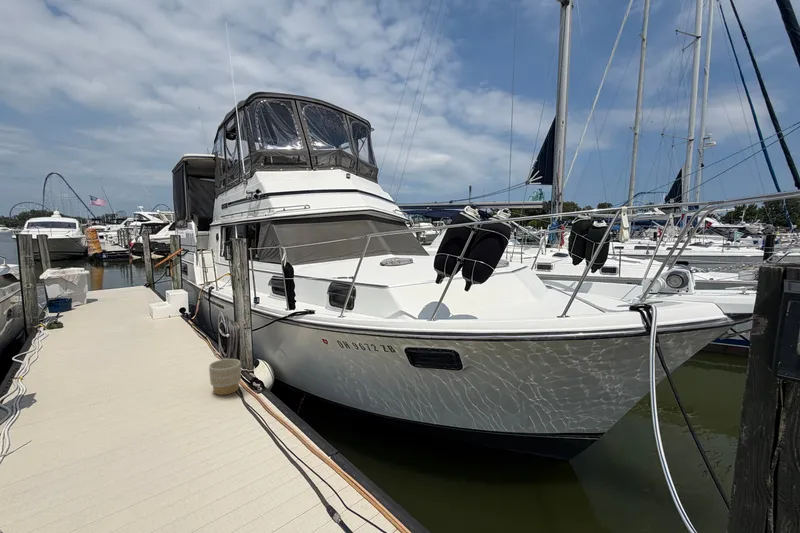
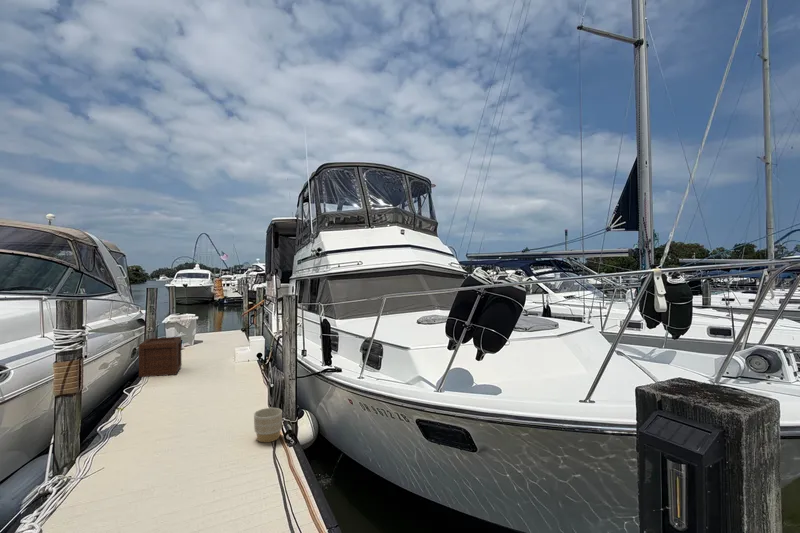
wooden crate: none [27,293,83,341] -> present [139,337,181,377]

